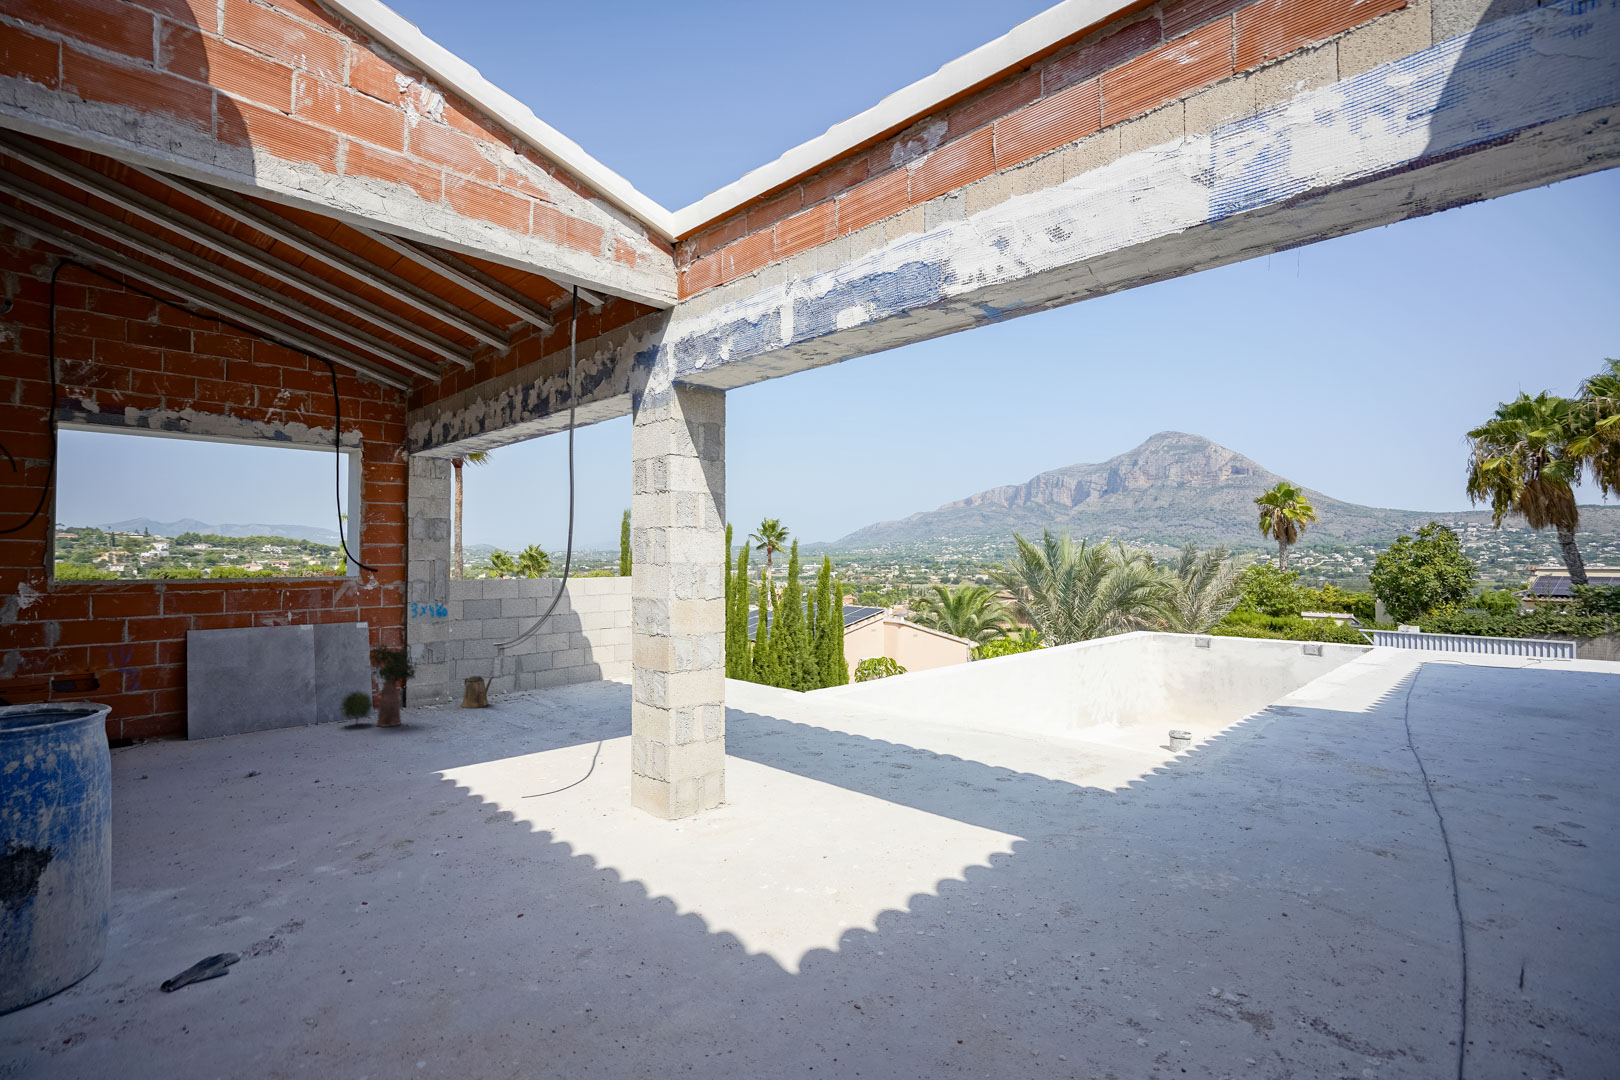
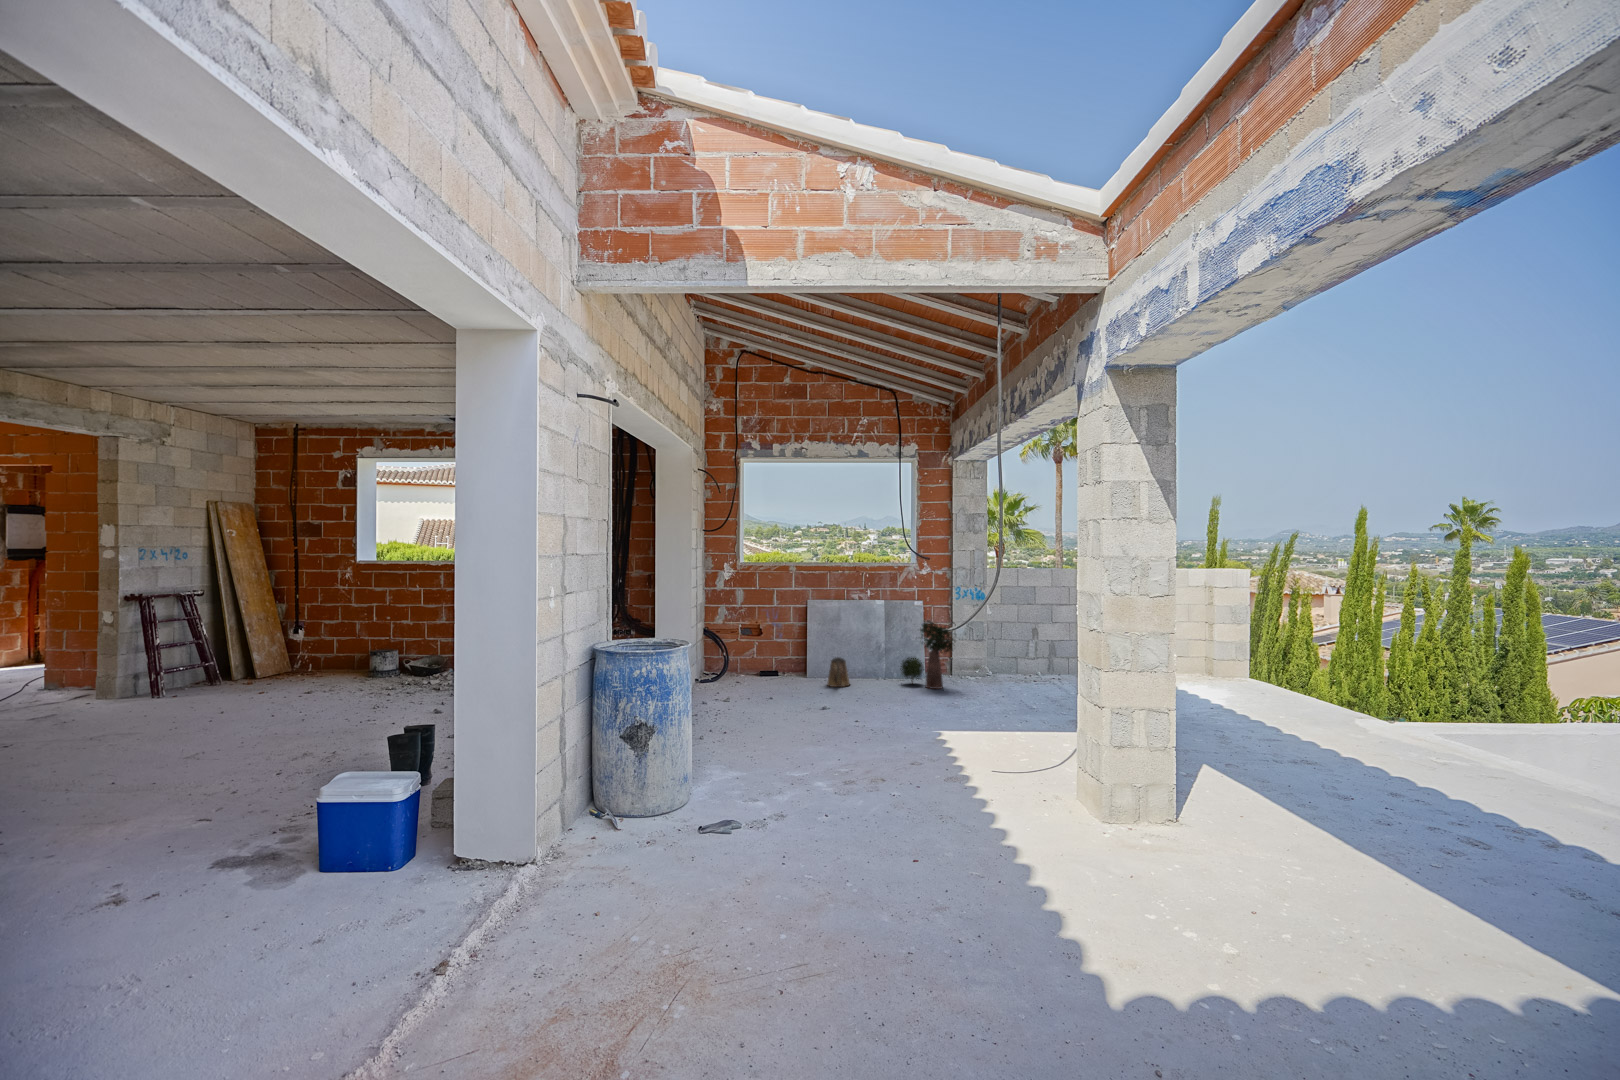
watering can: present [461,676,493,708] -> present [827,657,850,687]

